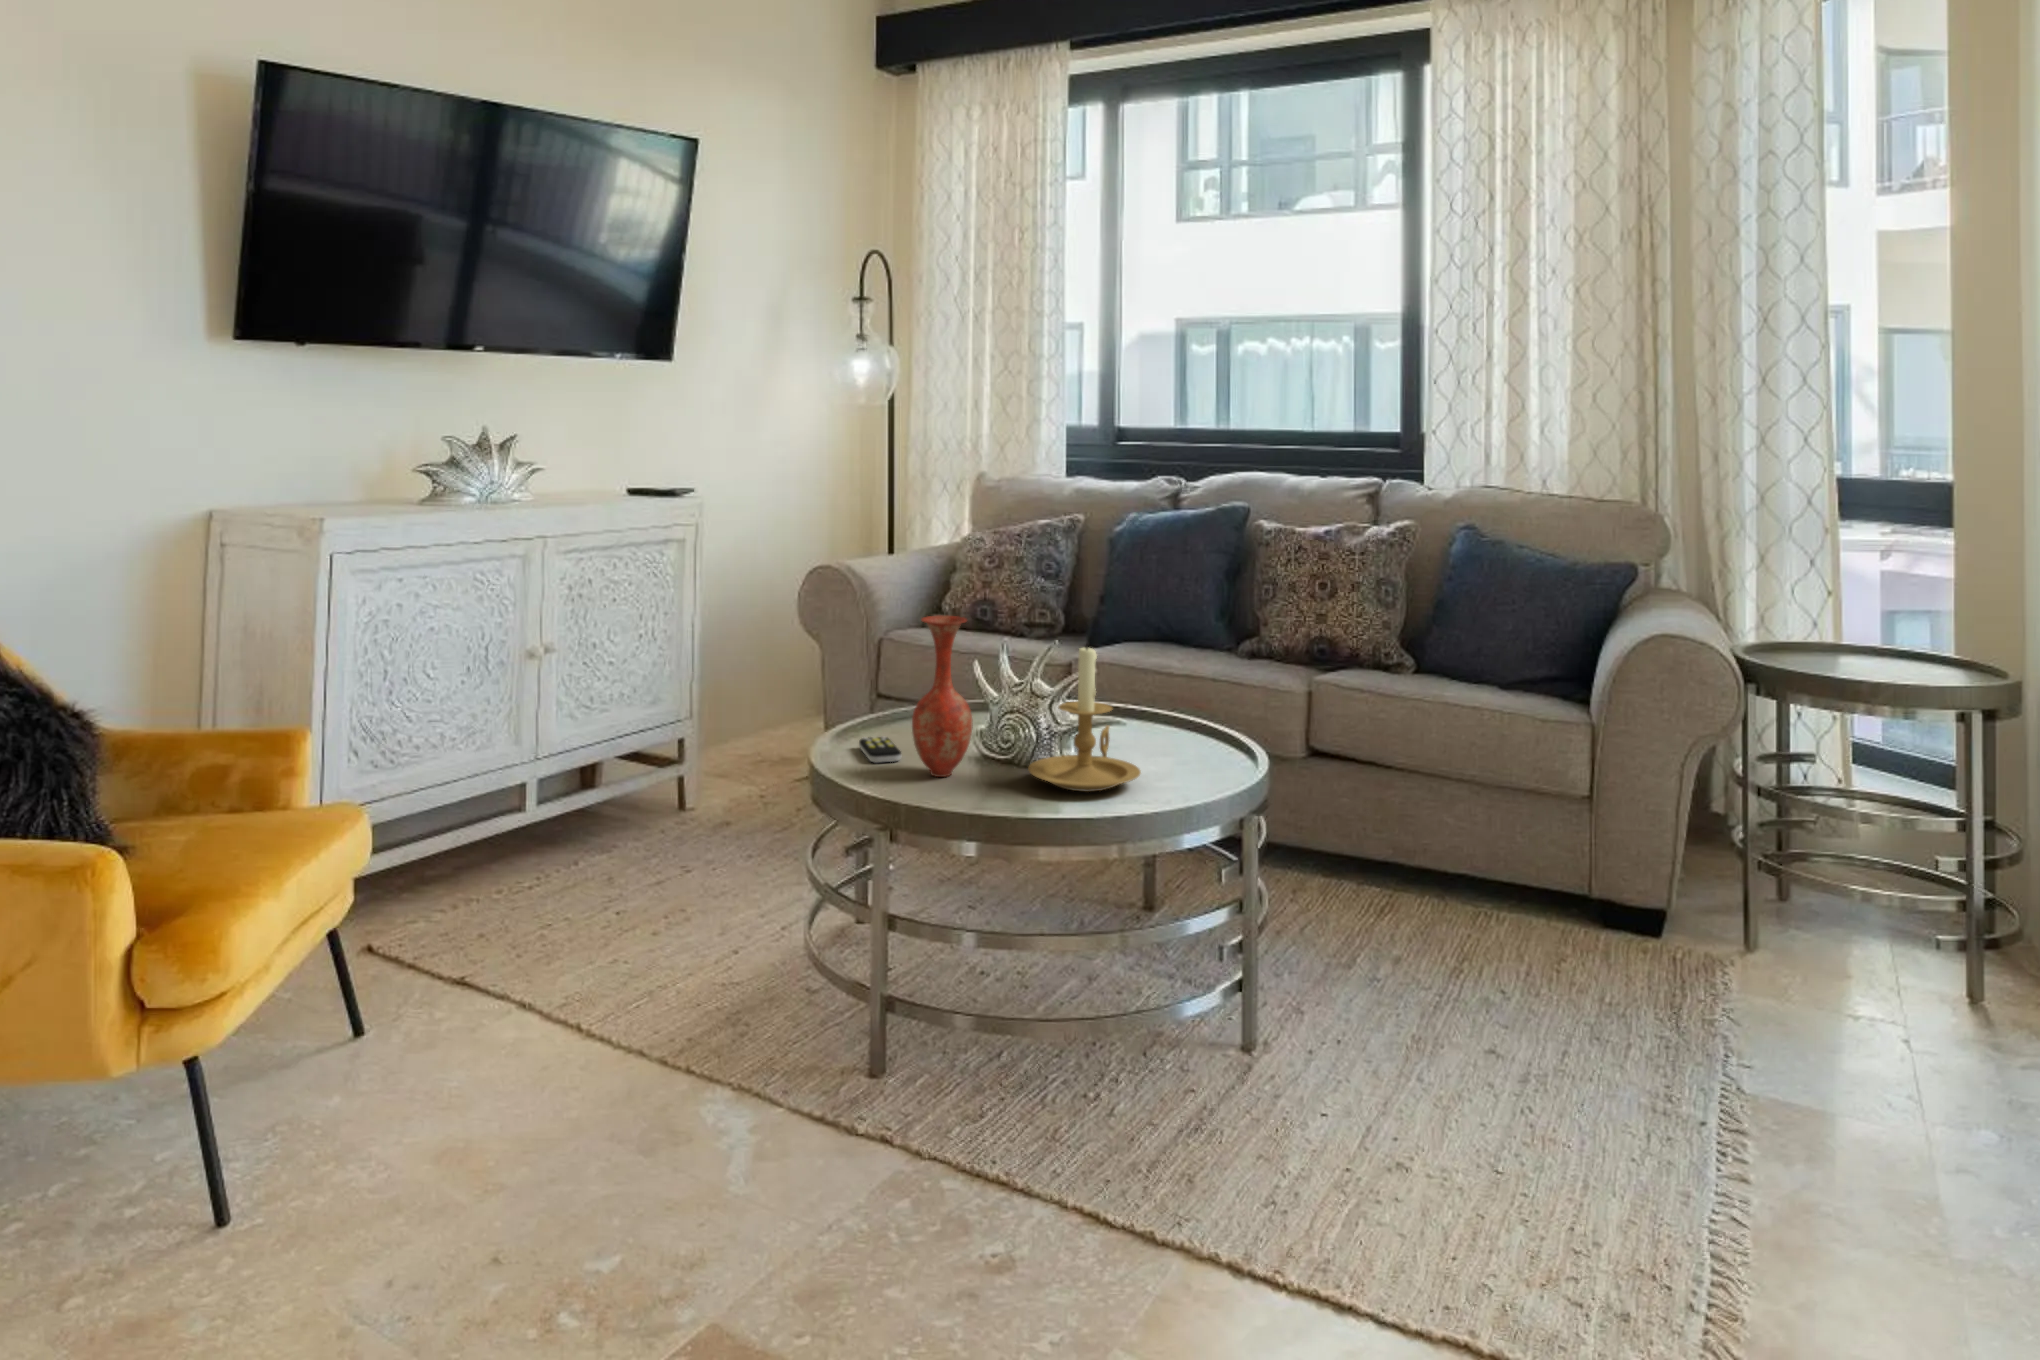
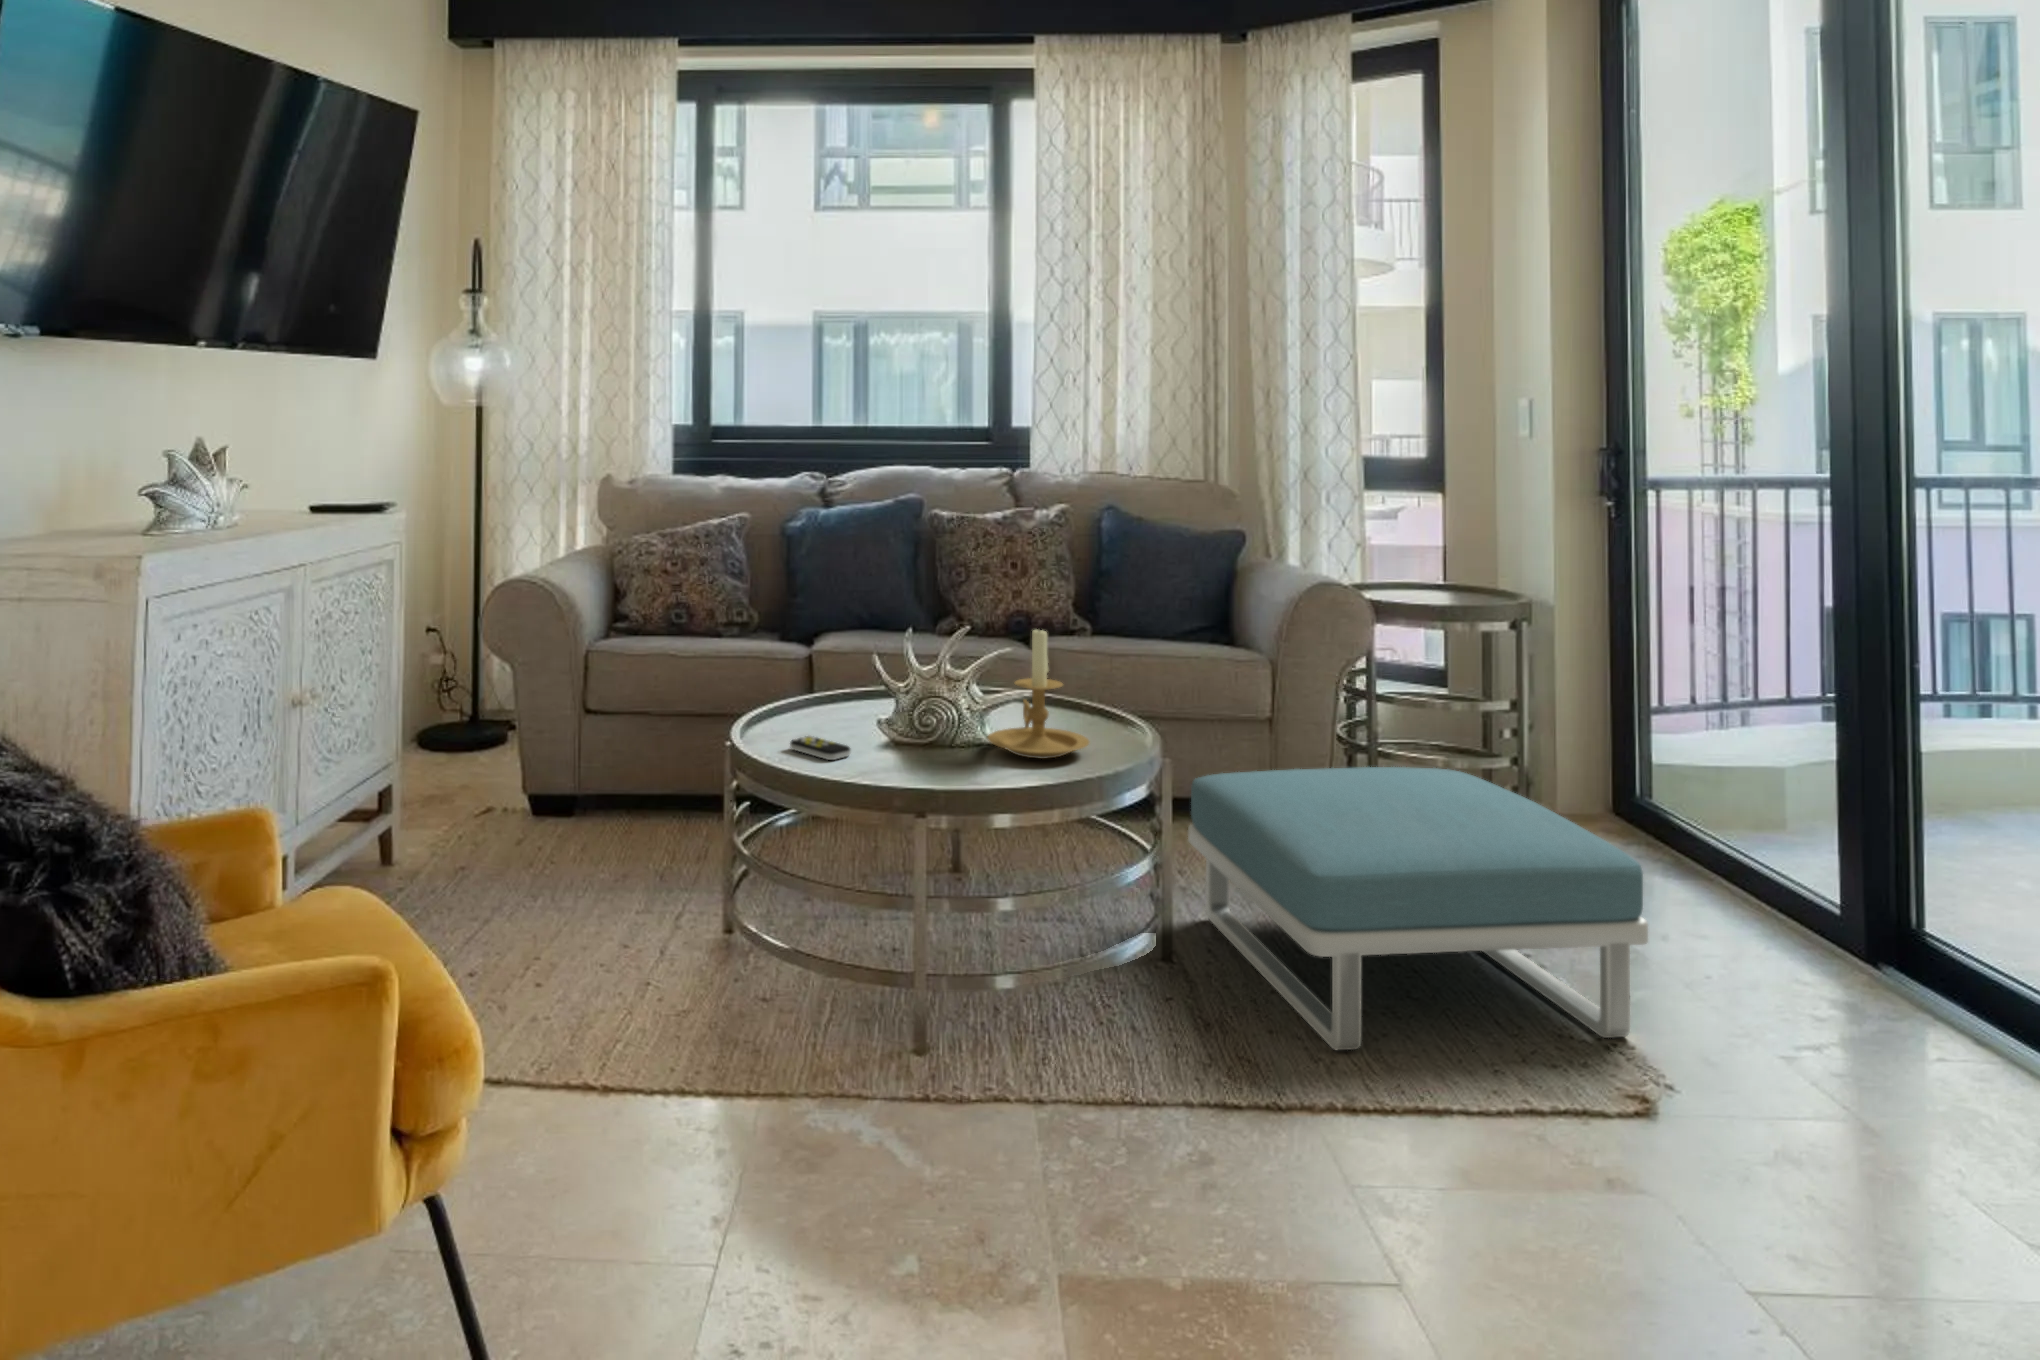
vase: present [912,616,973,777] -> none [881,612,938,764]
footstool: none [1279,845,1787,1292] -> present [1188,767,1648,1050]

